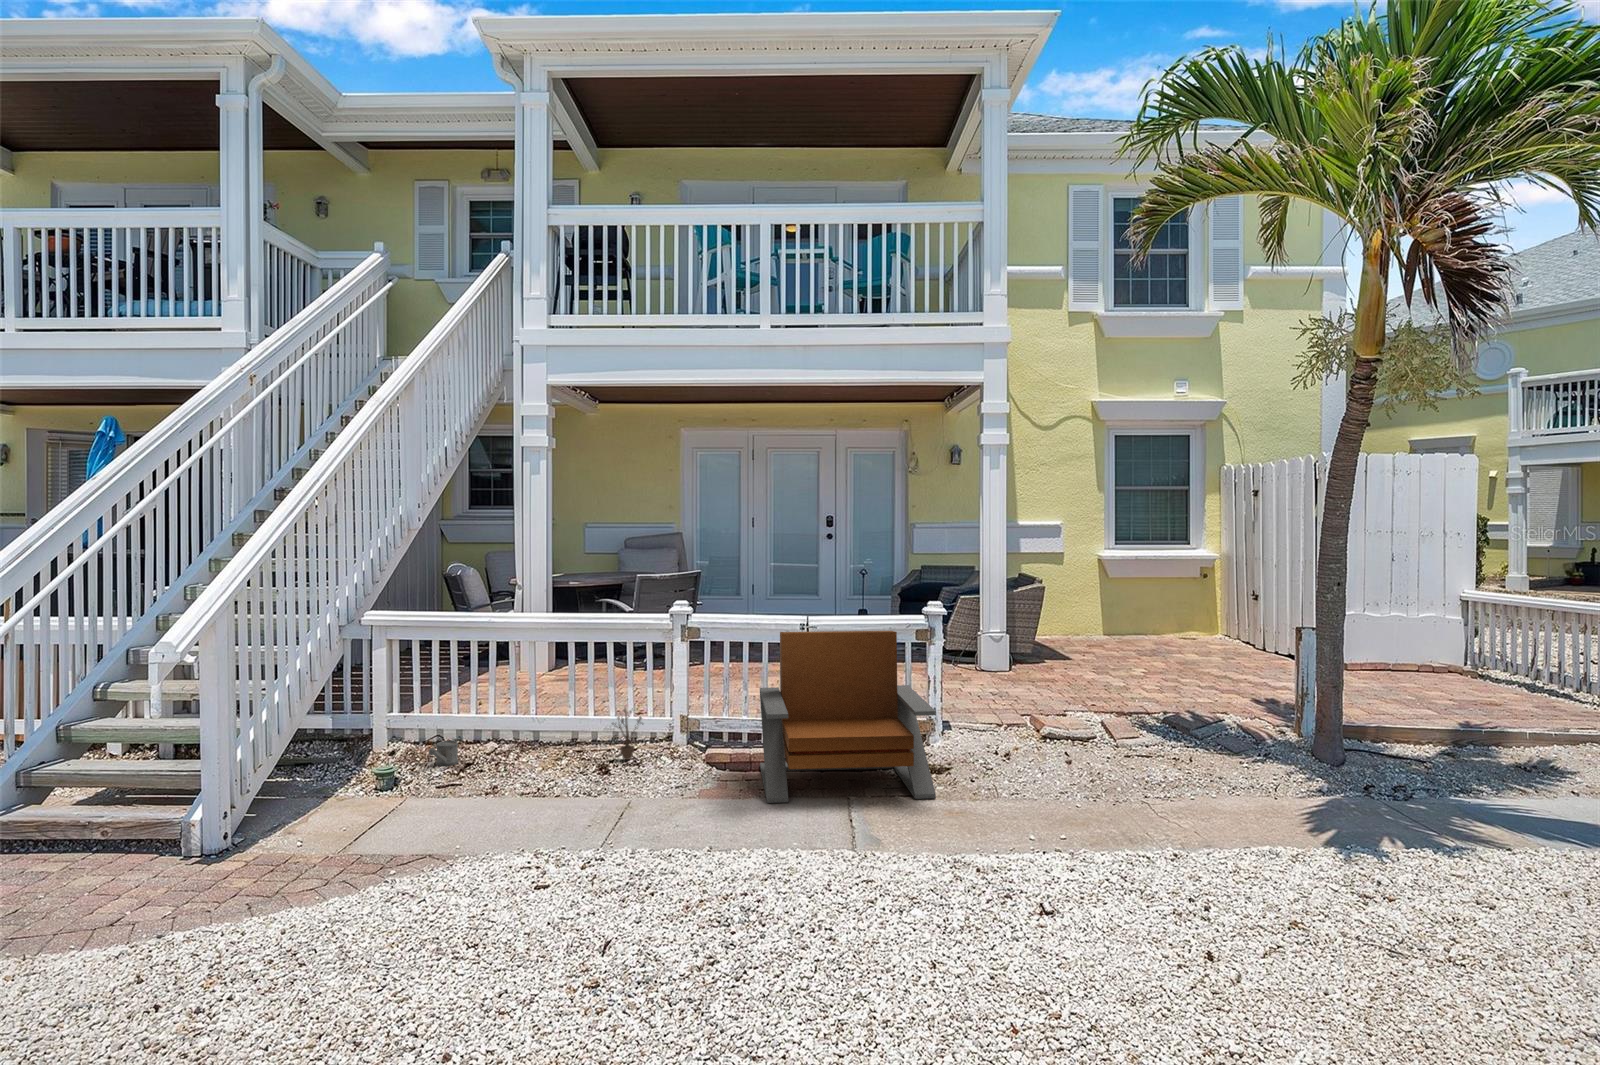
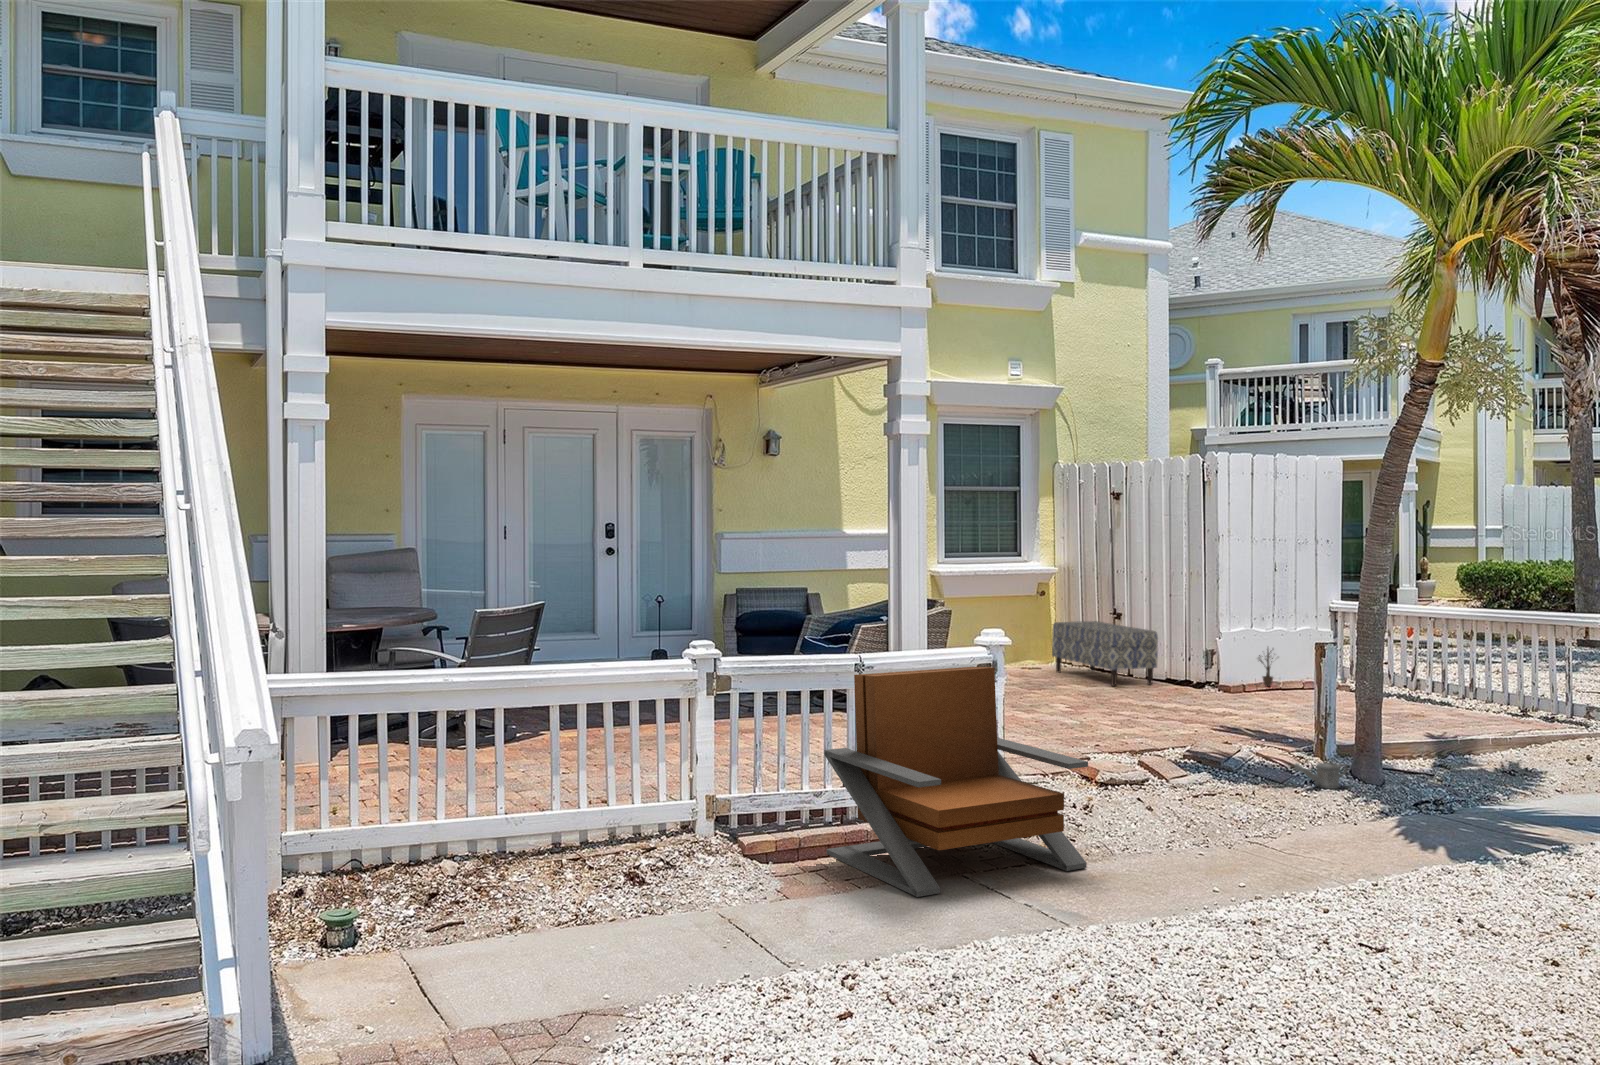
bench: none [1198,604,1280,662] -> present [1052,621,1158,686]
decorative plant: present [608,709,643,760] -> present [1254,649,1273,686]
watering can: present [429,739,458,766] -> present [1295,763,1348,789]

